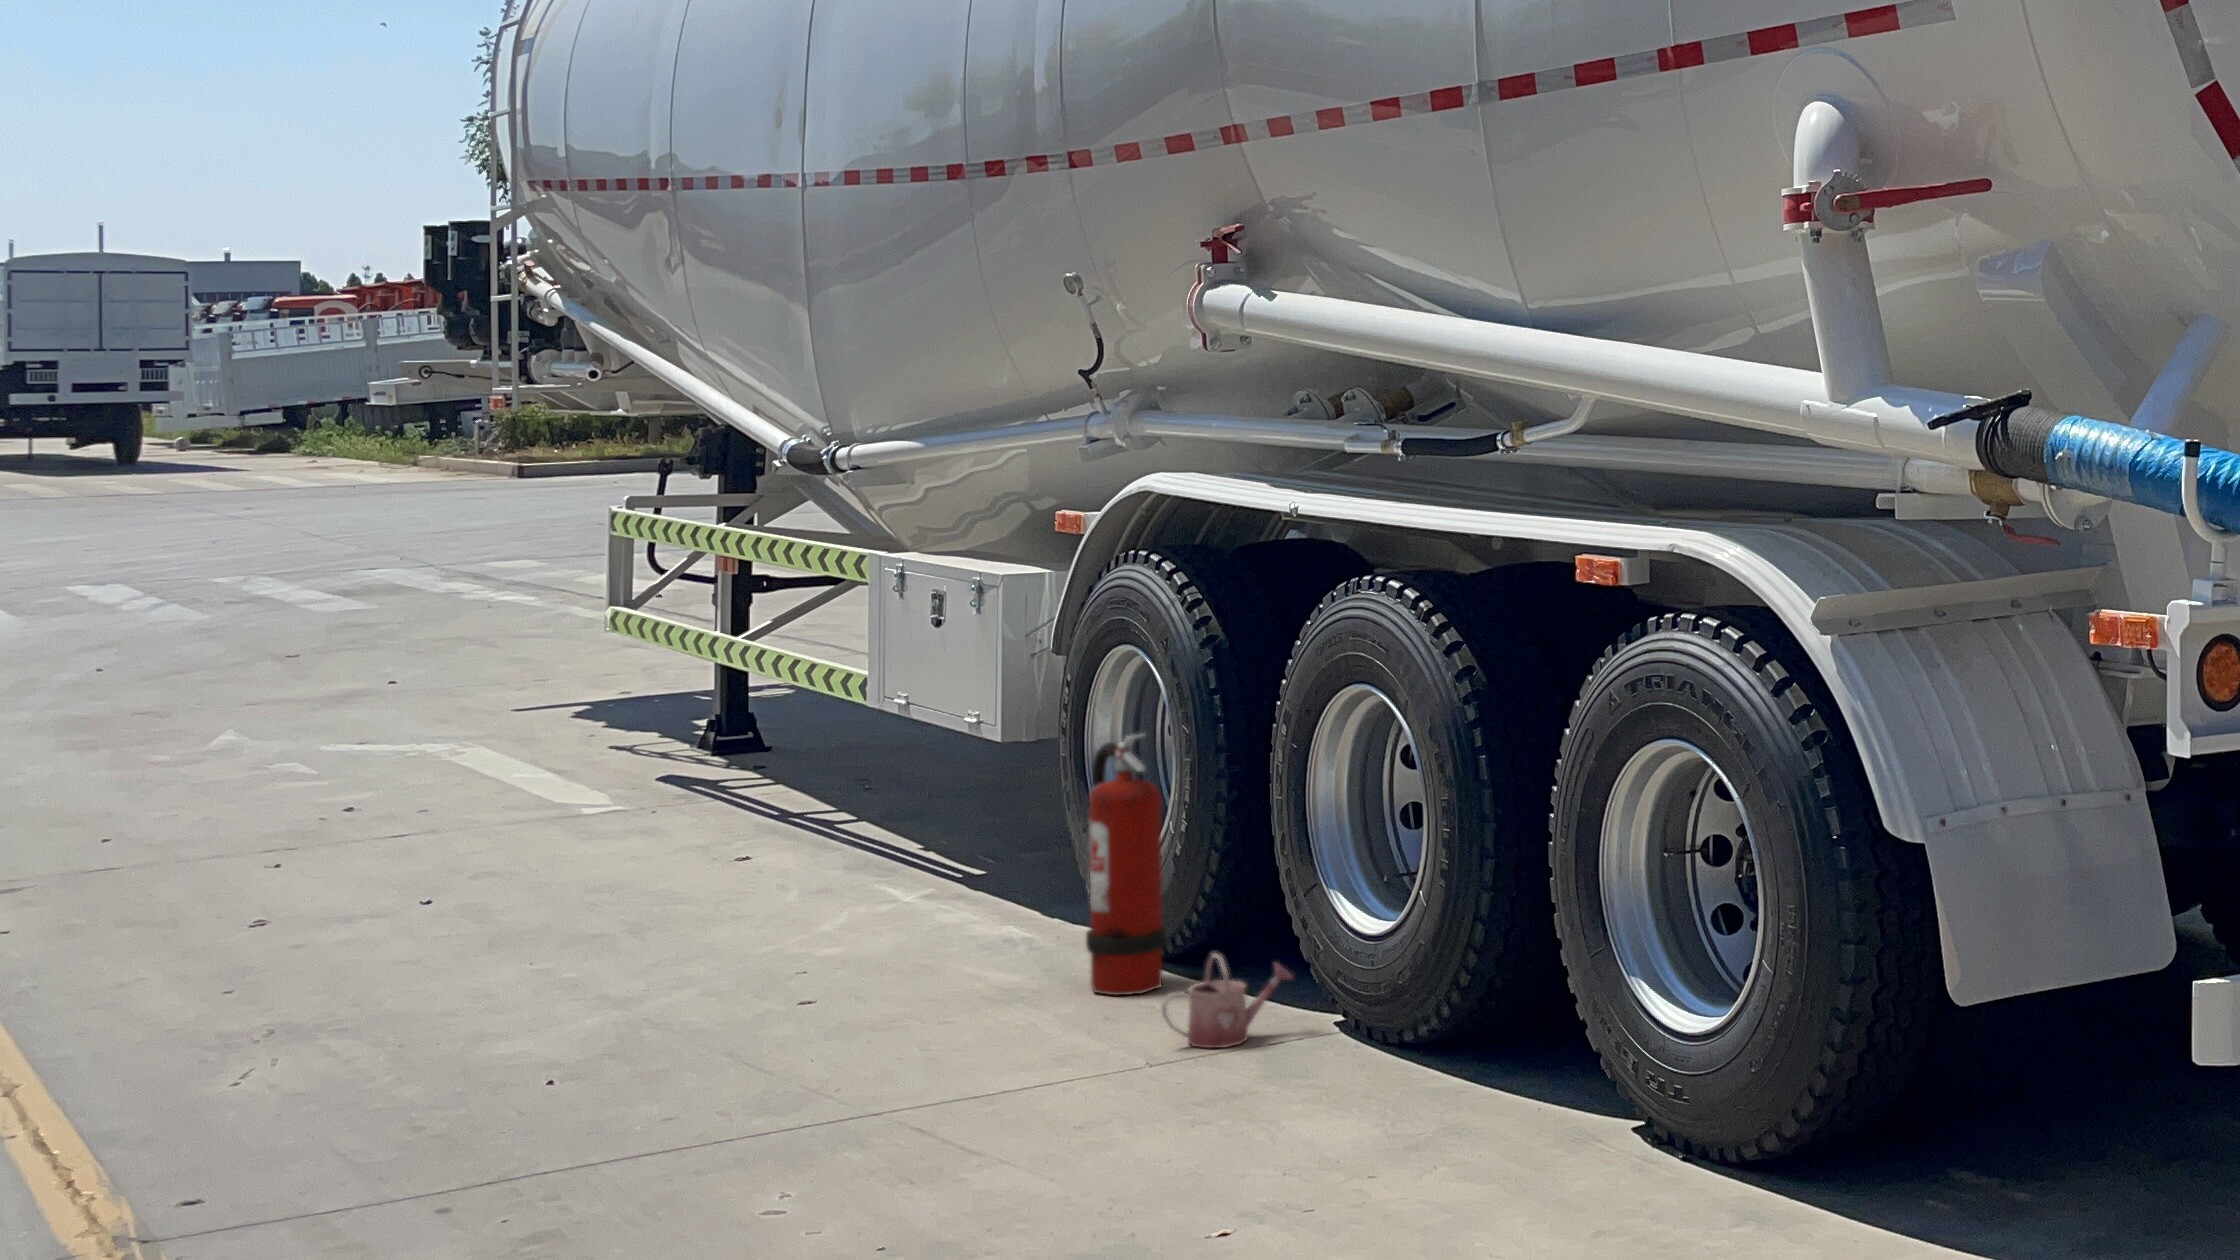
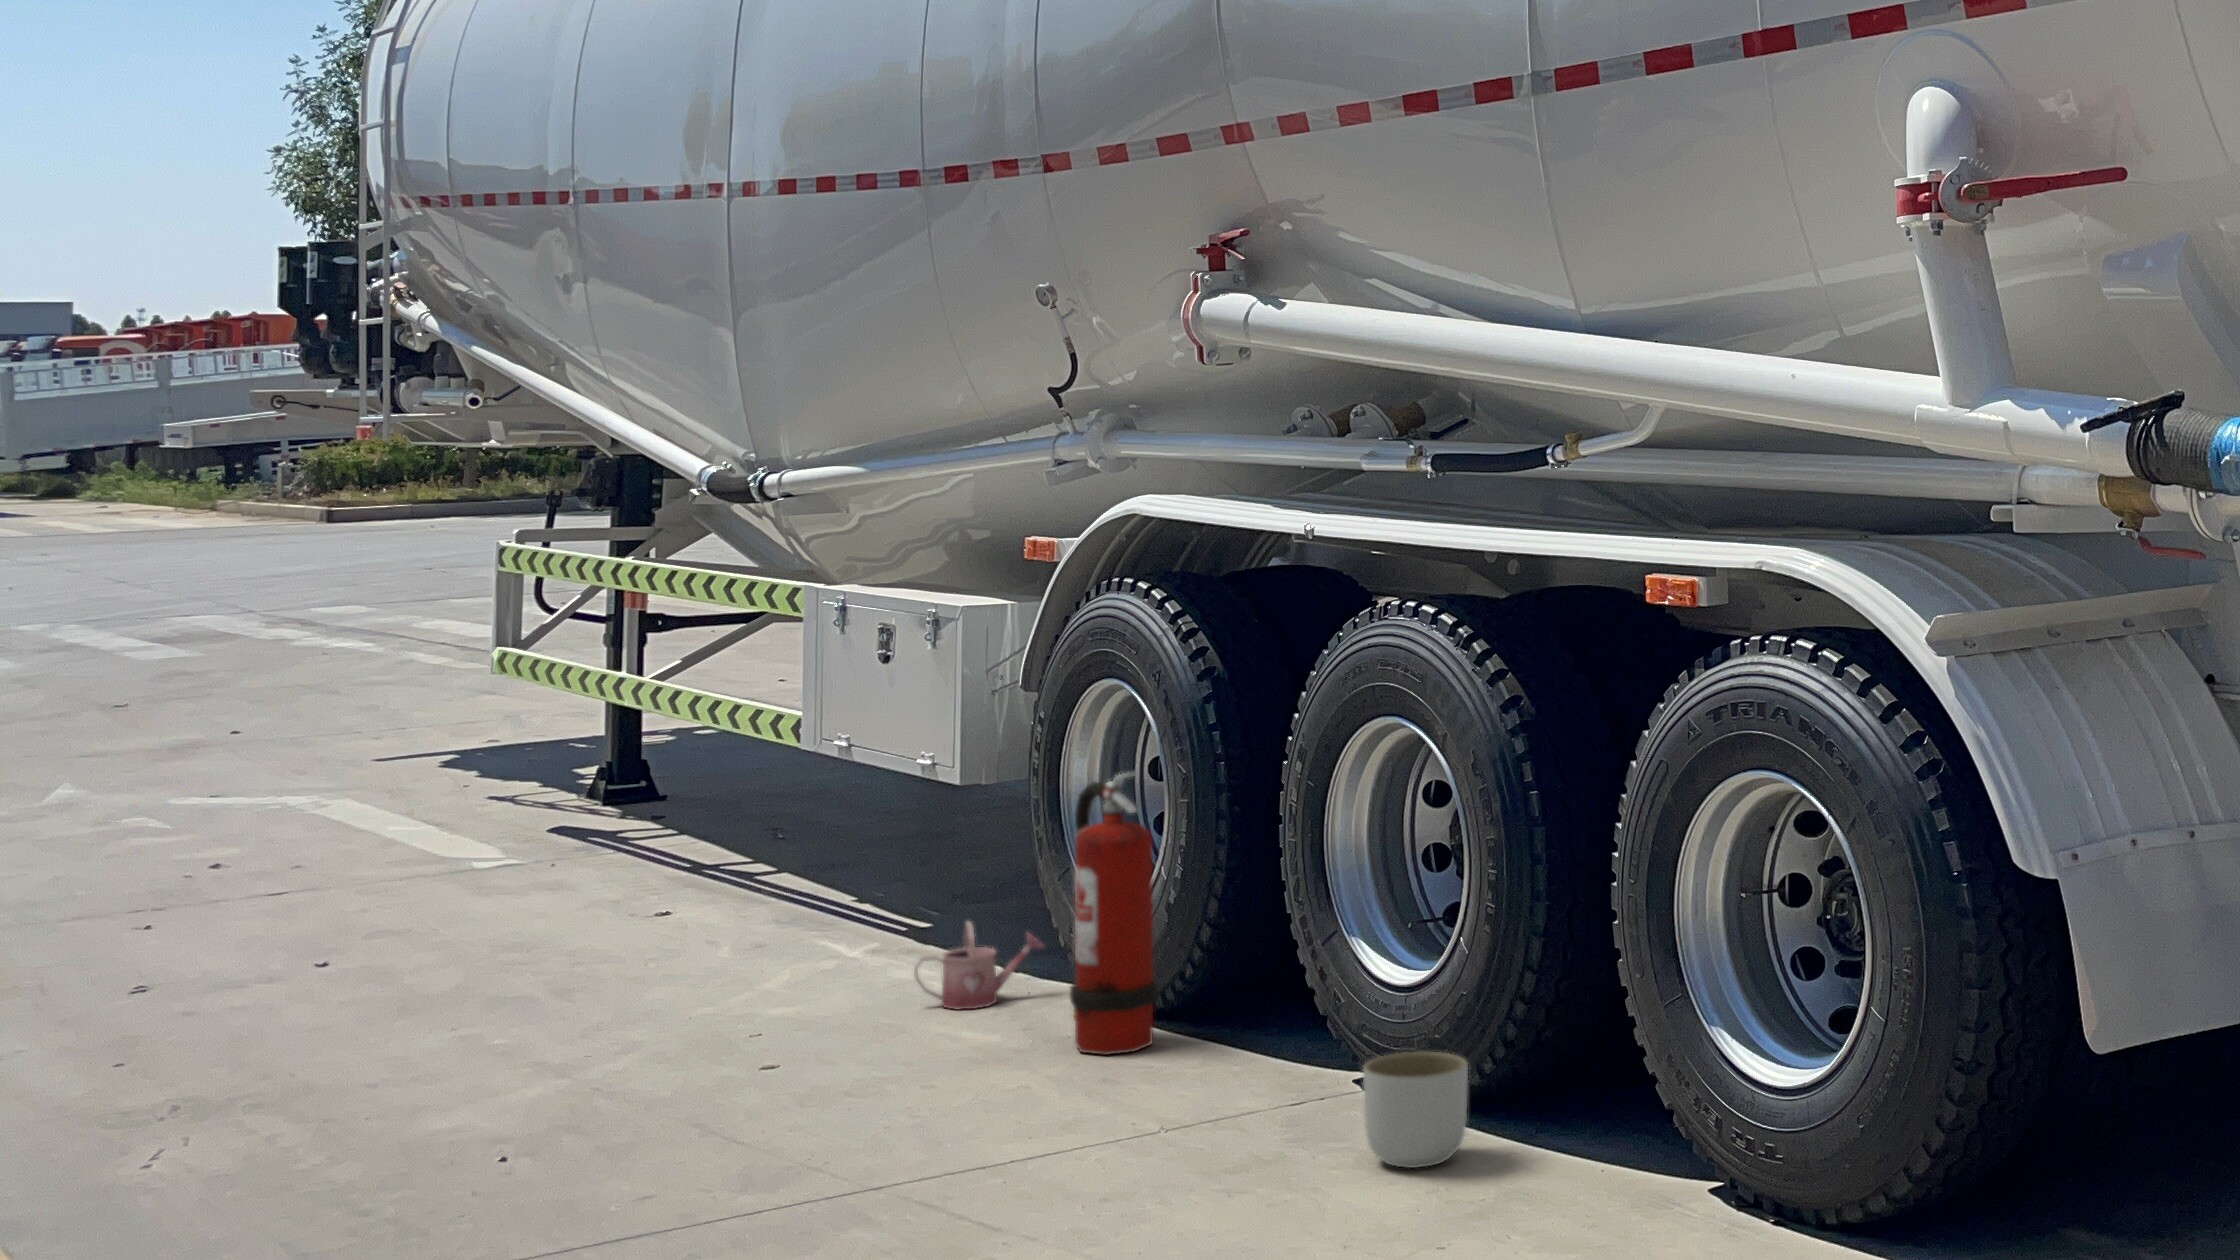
watering can: present [1161,953,1293,1048] -> present [914,922,1043,1009]
planter: none [1328,994,1424,1099] -> present [1363,1052,1468,1168]

